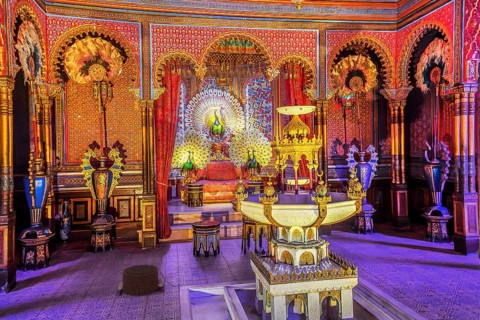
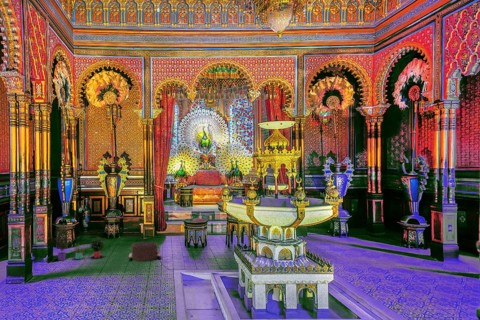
potted plant: none [11,241,85,295] -> present [55,224,104,261]

